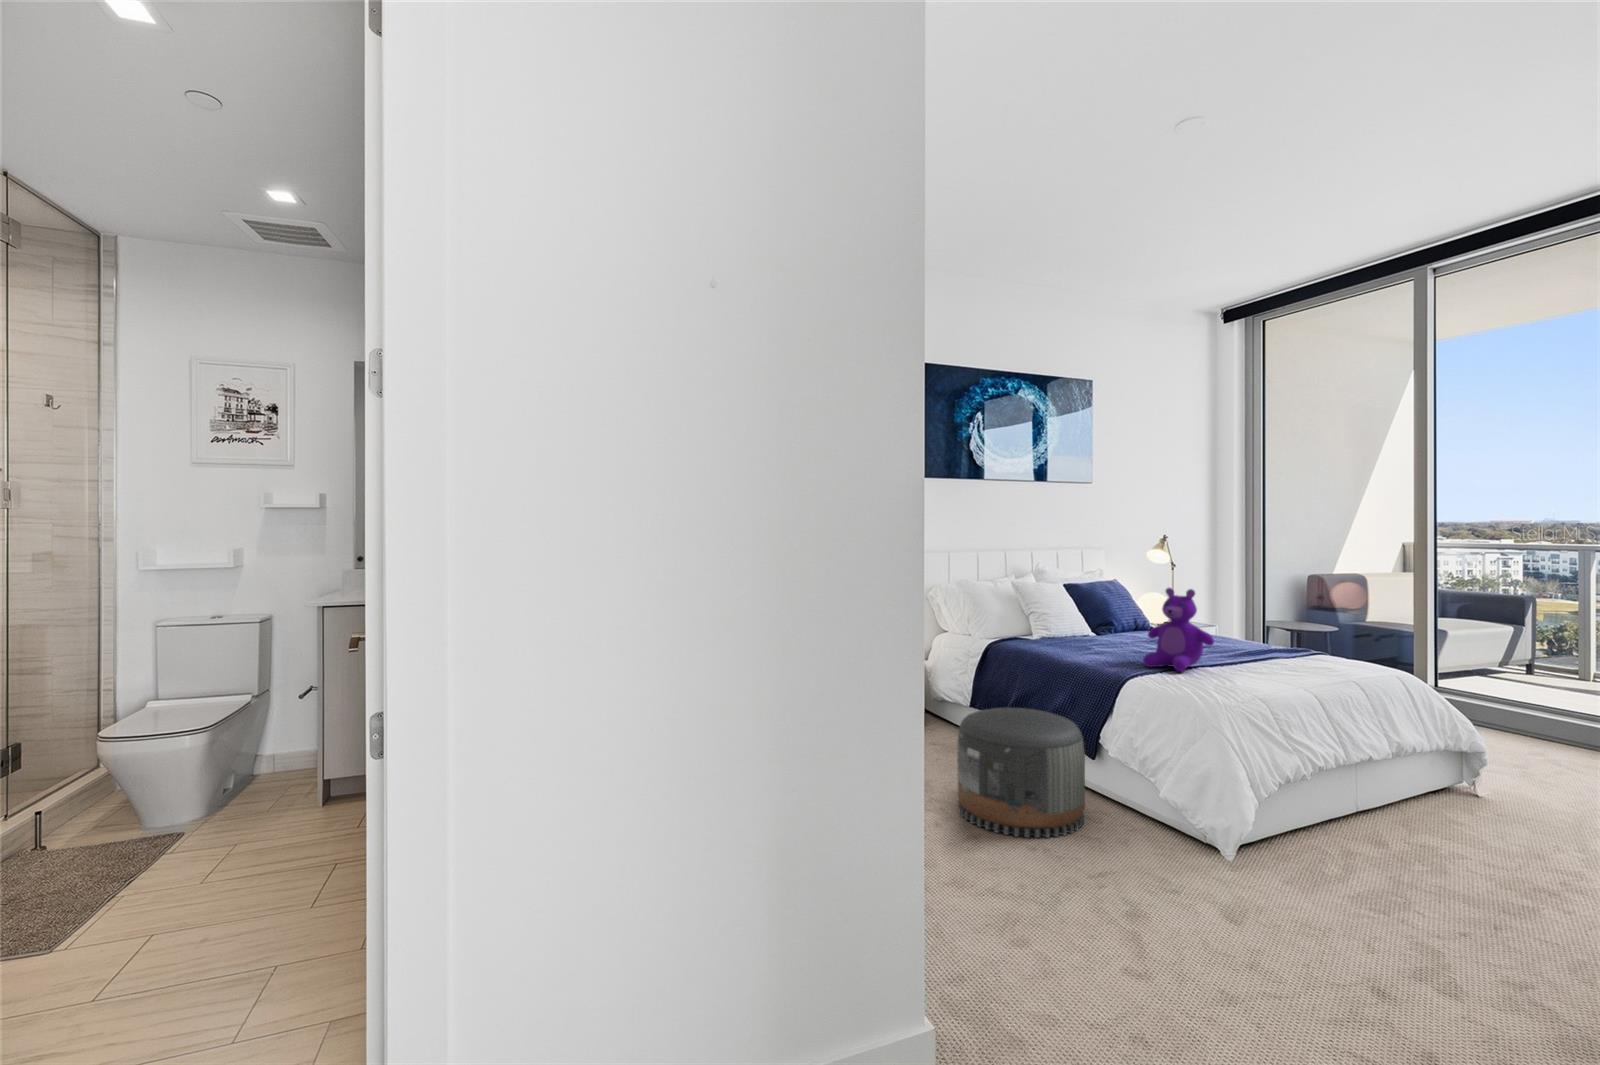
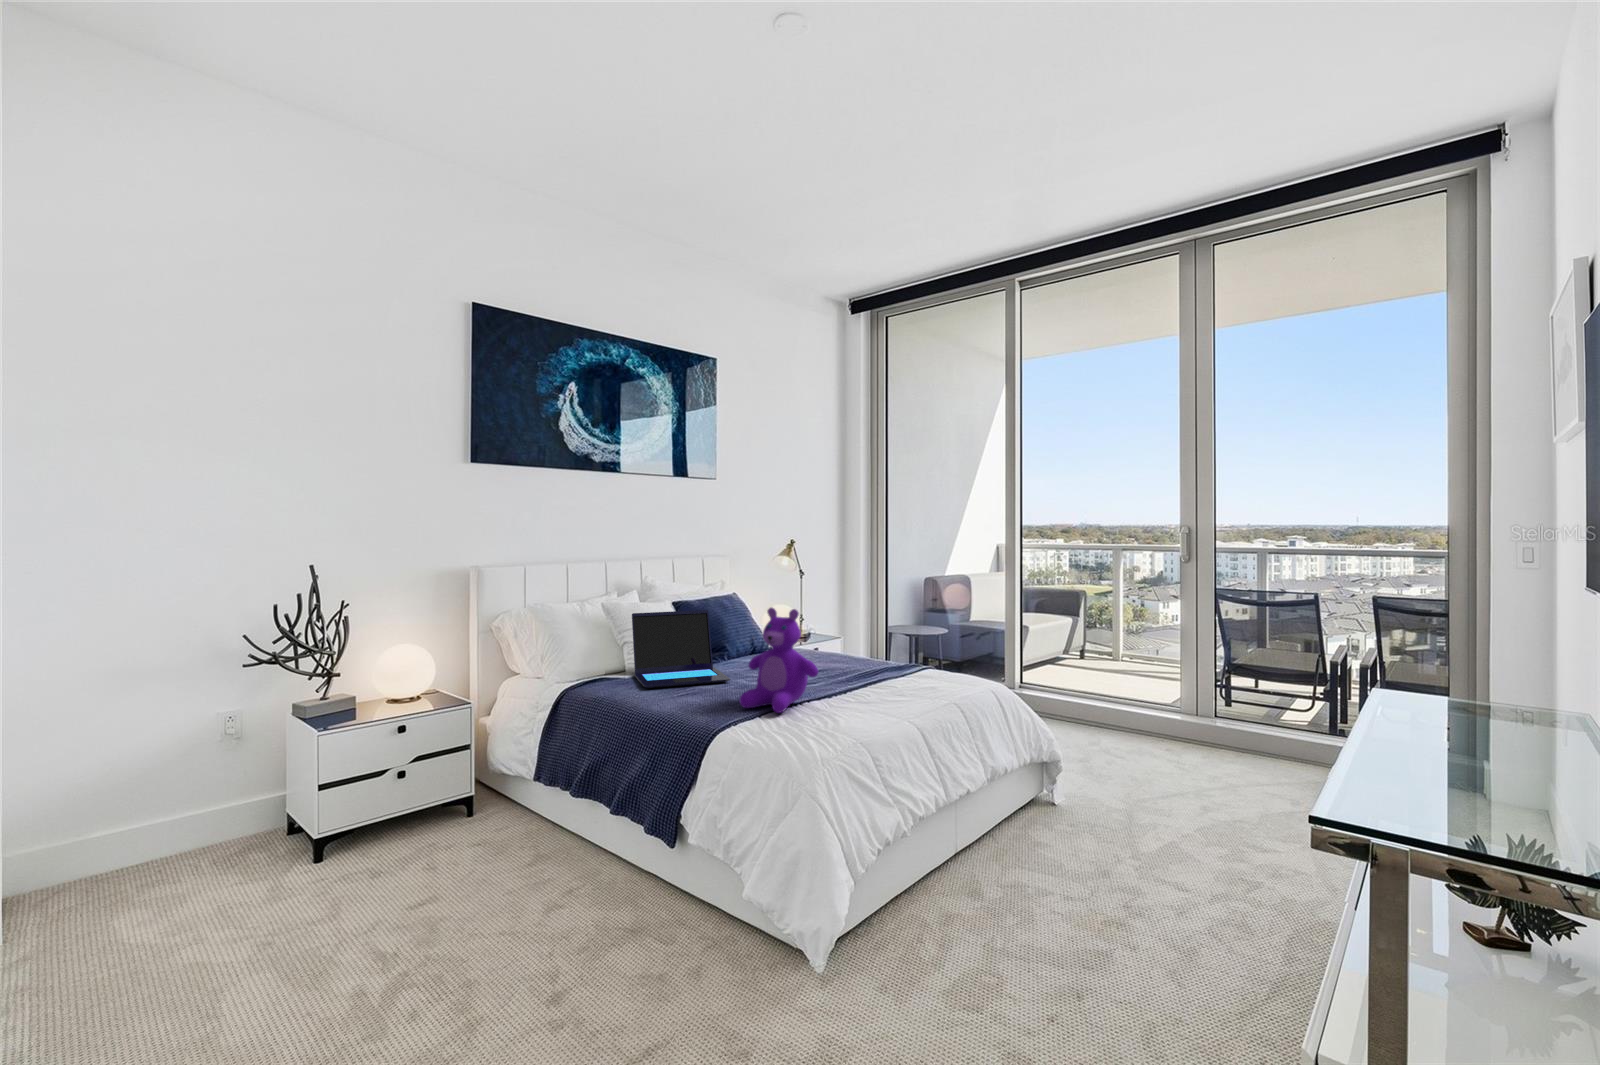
laptop: none [1039,593,1128,650] -> present [632,610,731,688]
pouf: present [957,708,1085,838] -> none [471,785,653,994]

